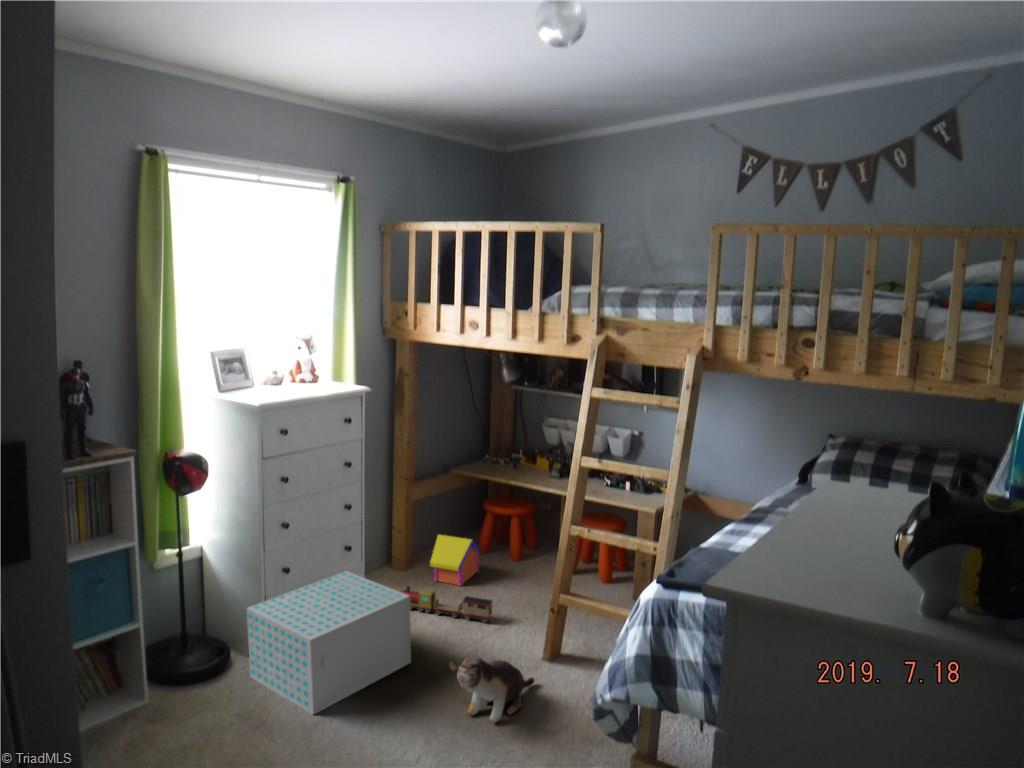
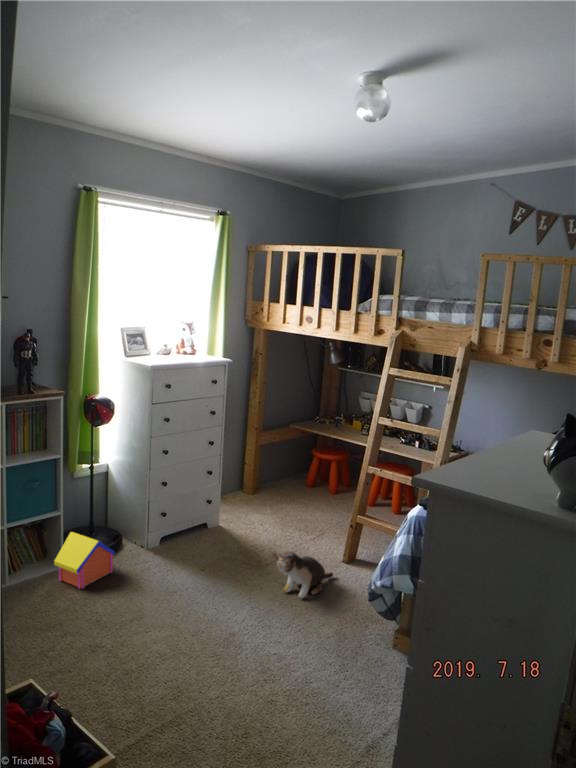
toy house: present [430,534,479,586] -> present [54,532,115,589]
storage box: present [247,571,411,714] -> none [137,489,249,582]
toy train: present [401,586,492,622] -> none [242,505,309,534]

